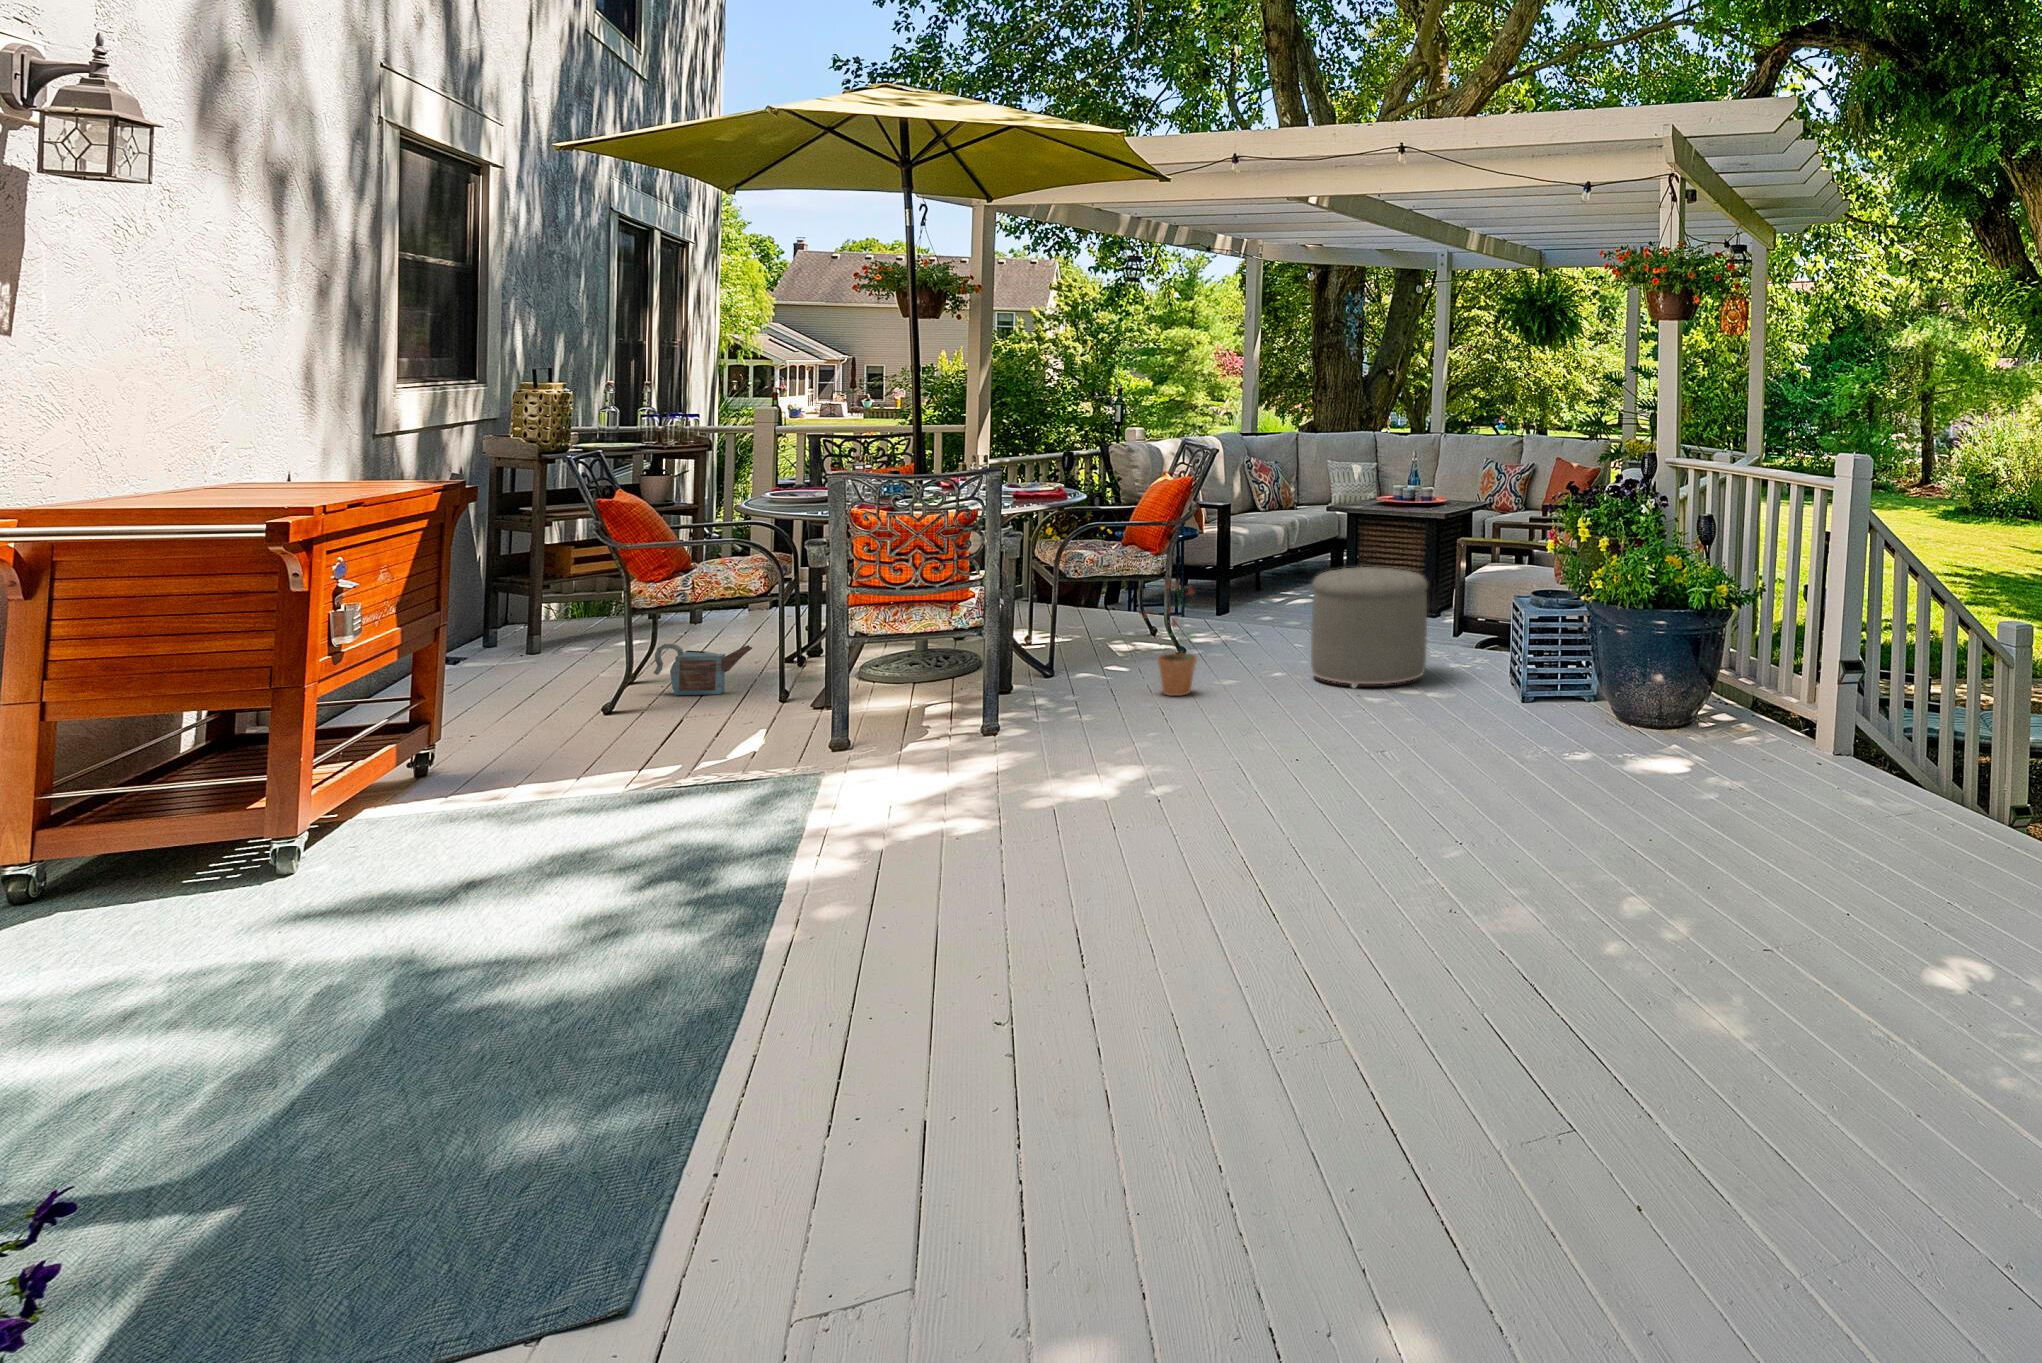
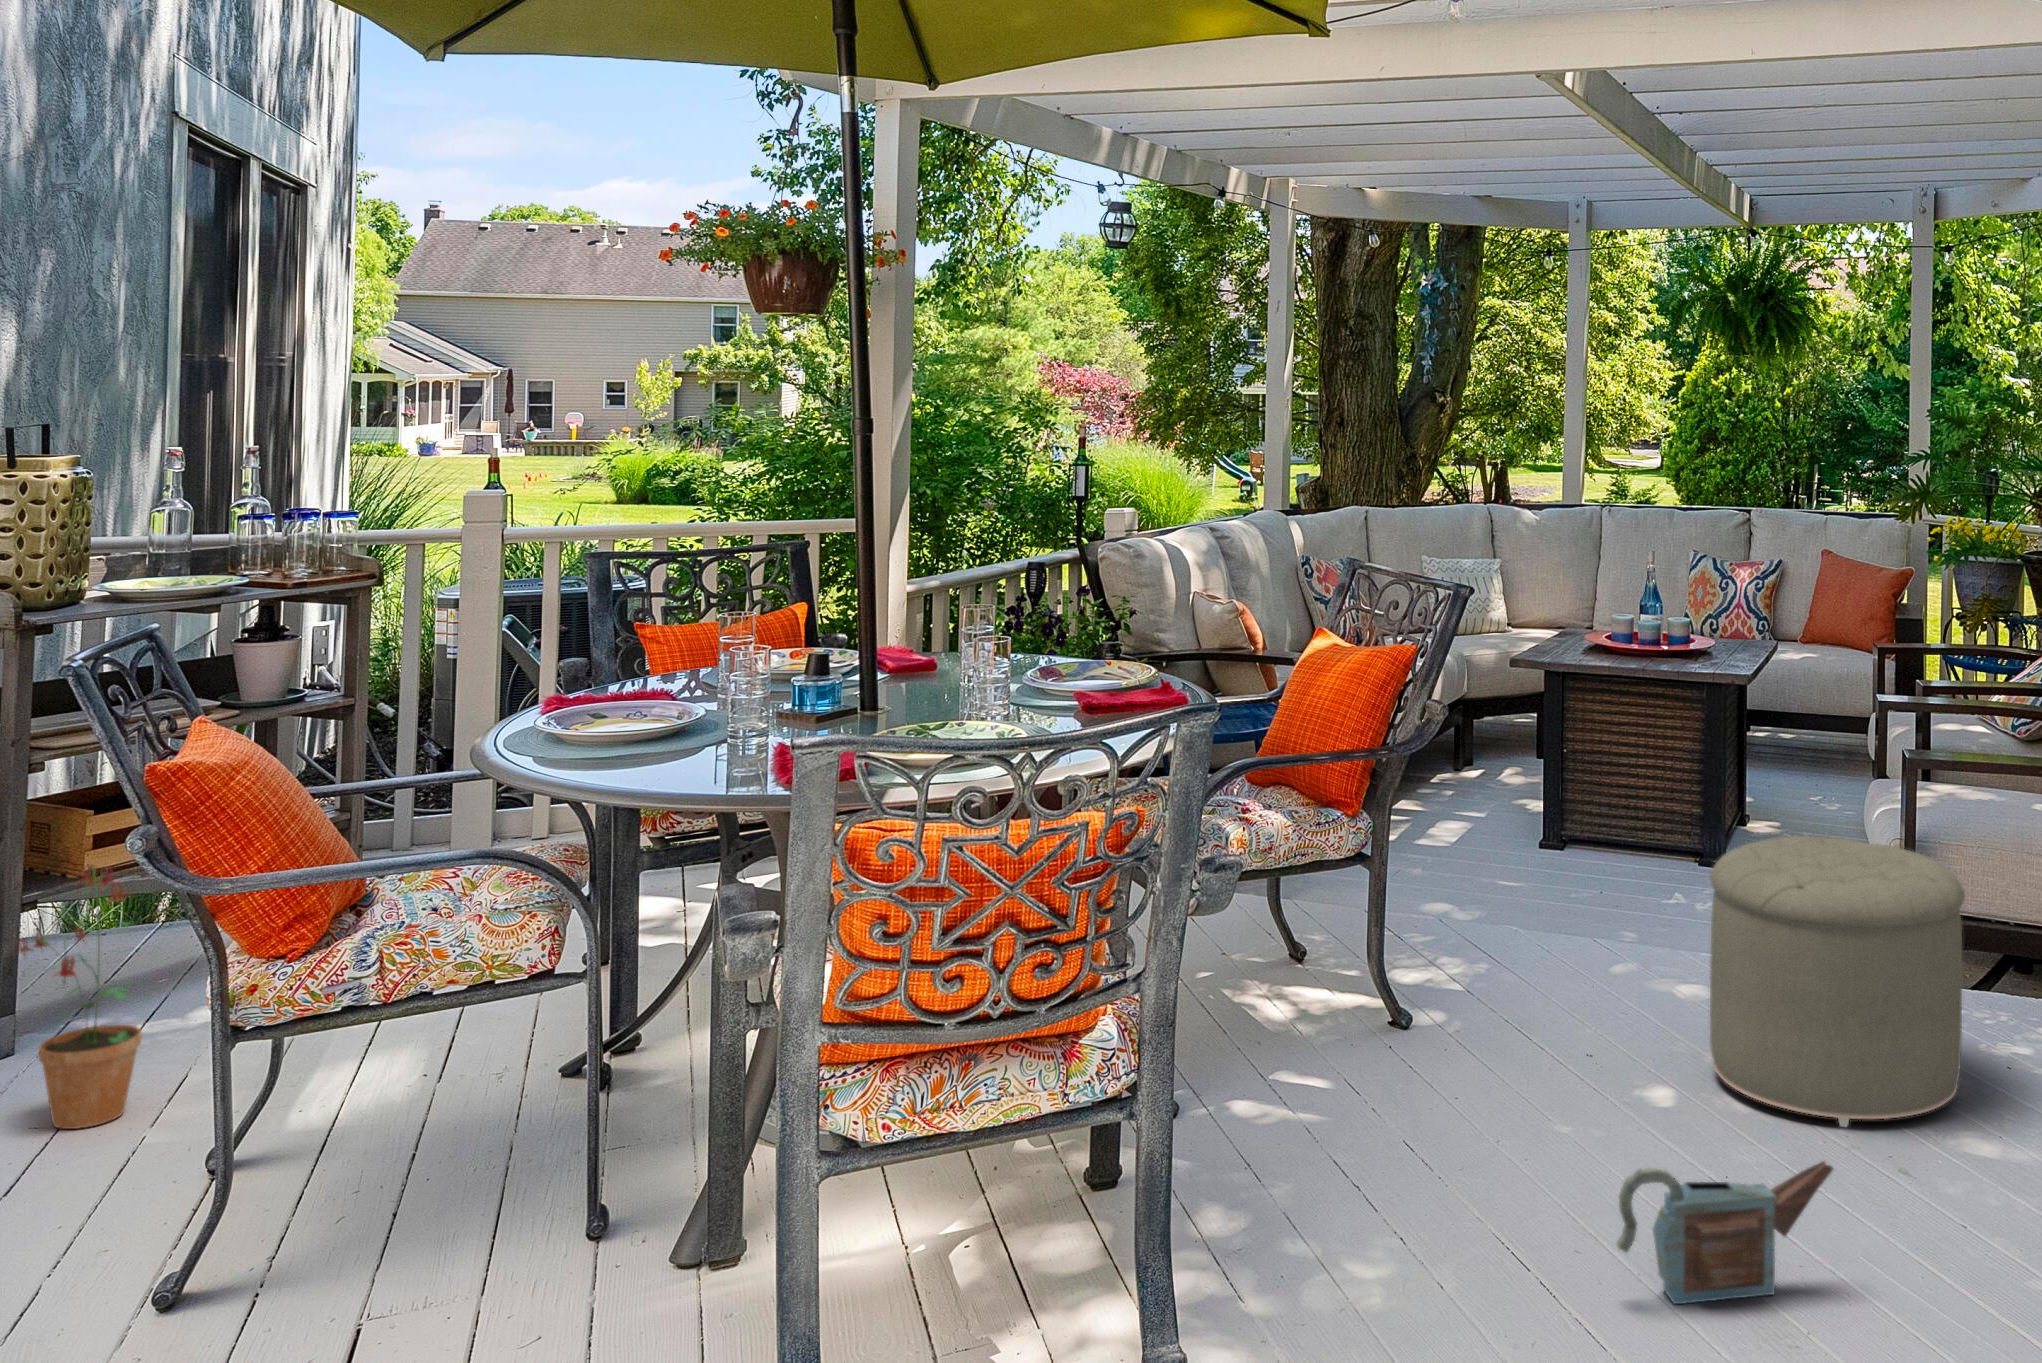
potted plant: present [1144,579,1197,696] -> present [16,865,142,1129]
watering can: present [653,643,752,695] -> present [1616,1161,1833,1304]

